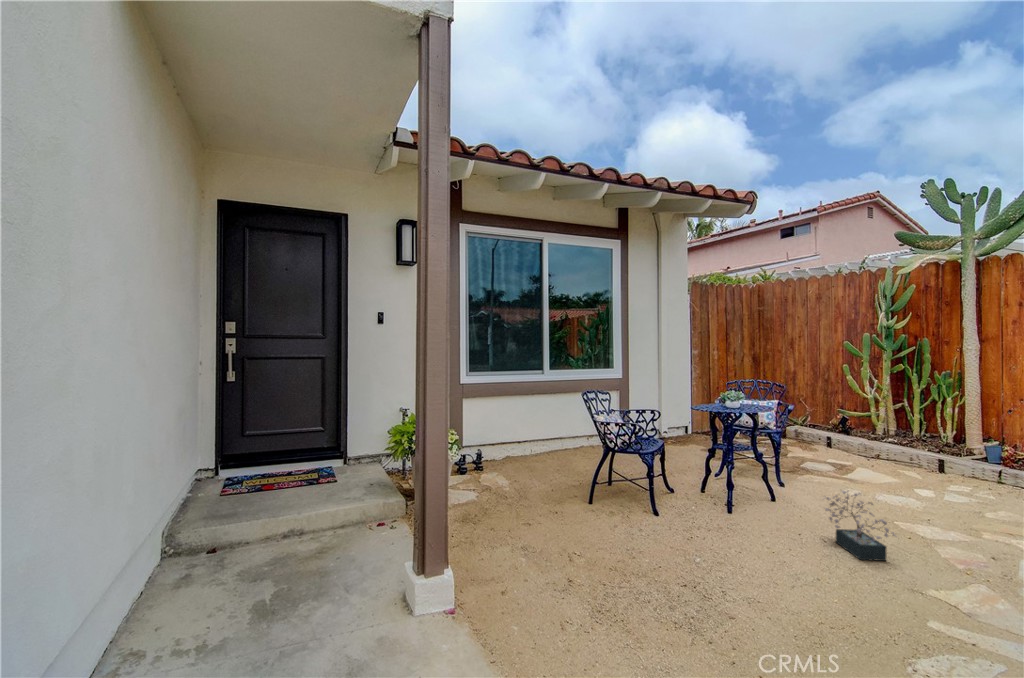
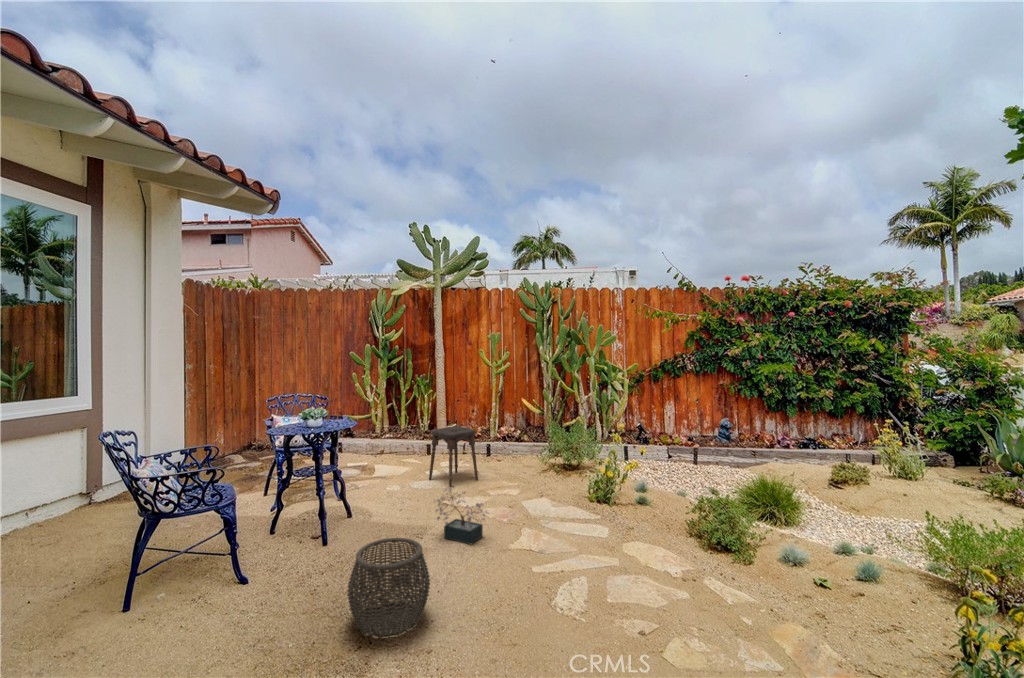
stool: none [898,436,977,516] -> present [429,427,478,487]
woven basket: none [672,495,746,575] -> present [347,538,430,637]

